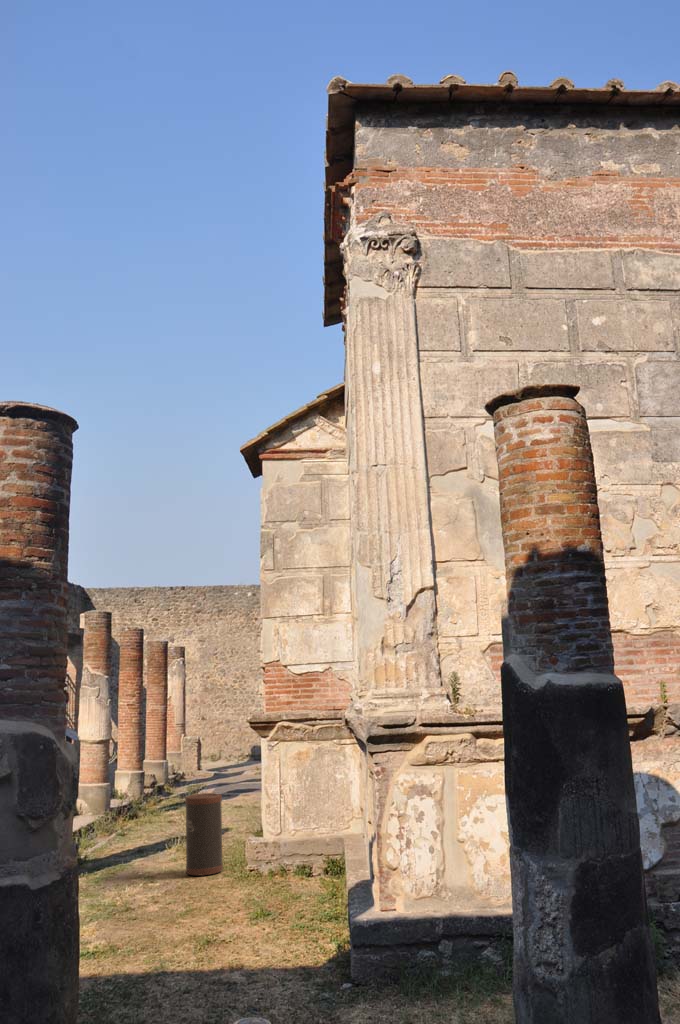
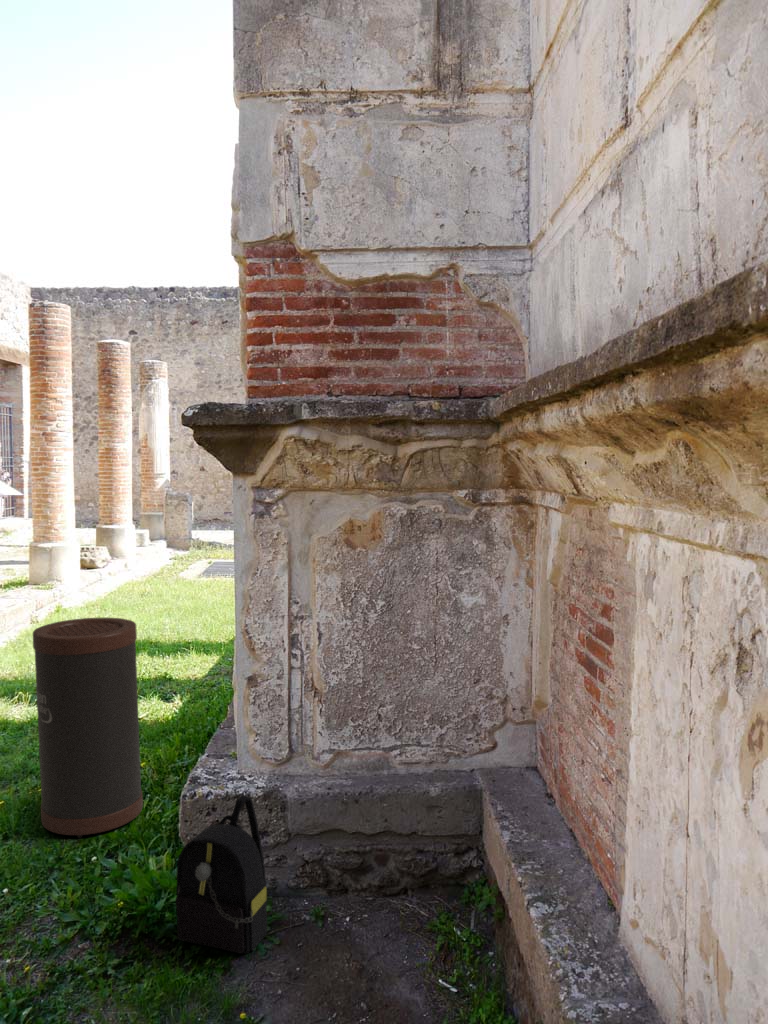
backpack: none [247,842,276,889] -> present [176,796,267,954]

